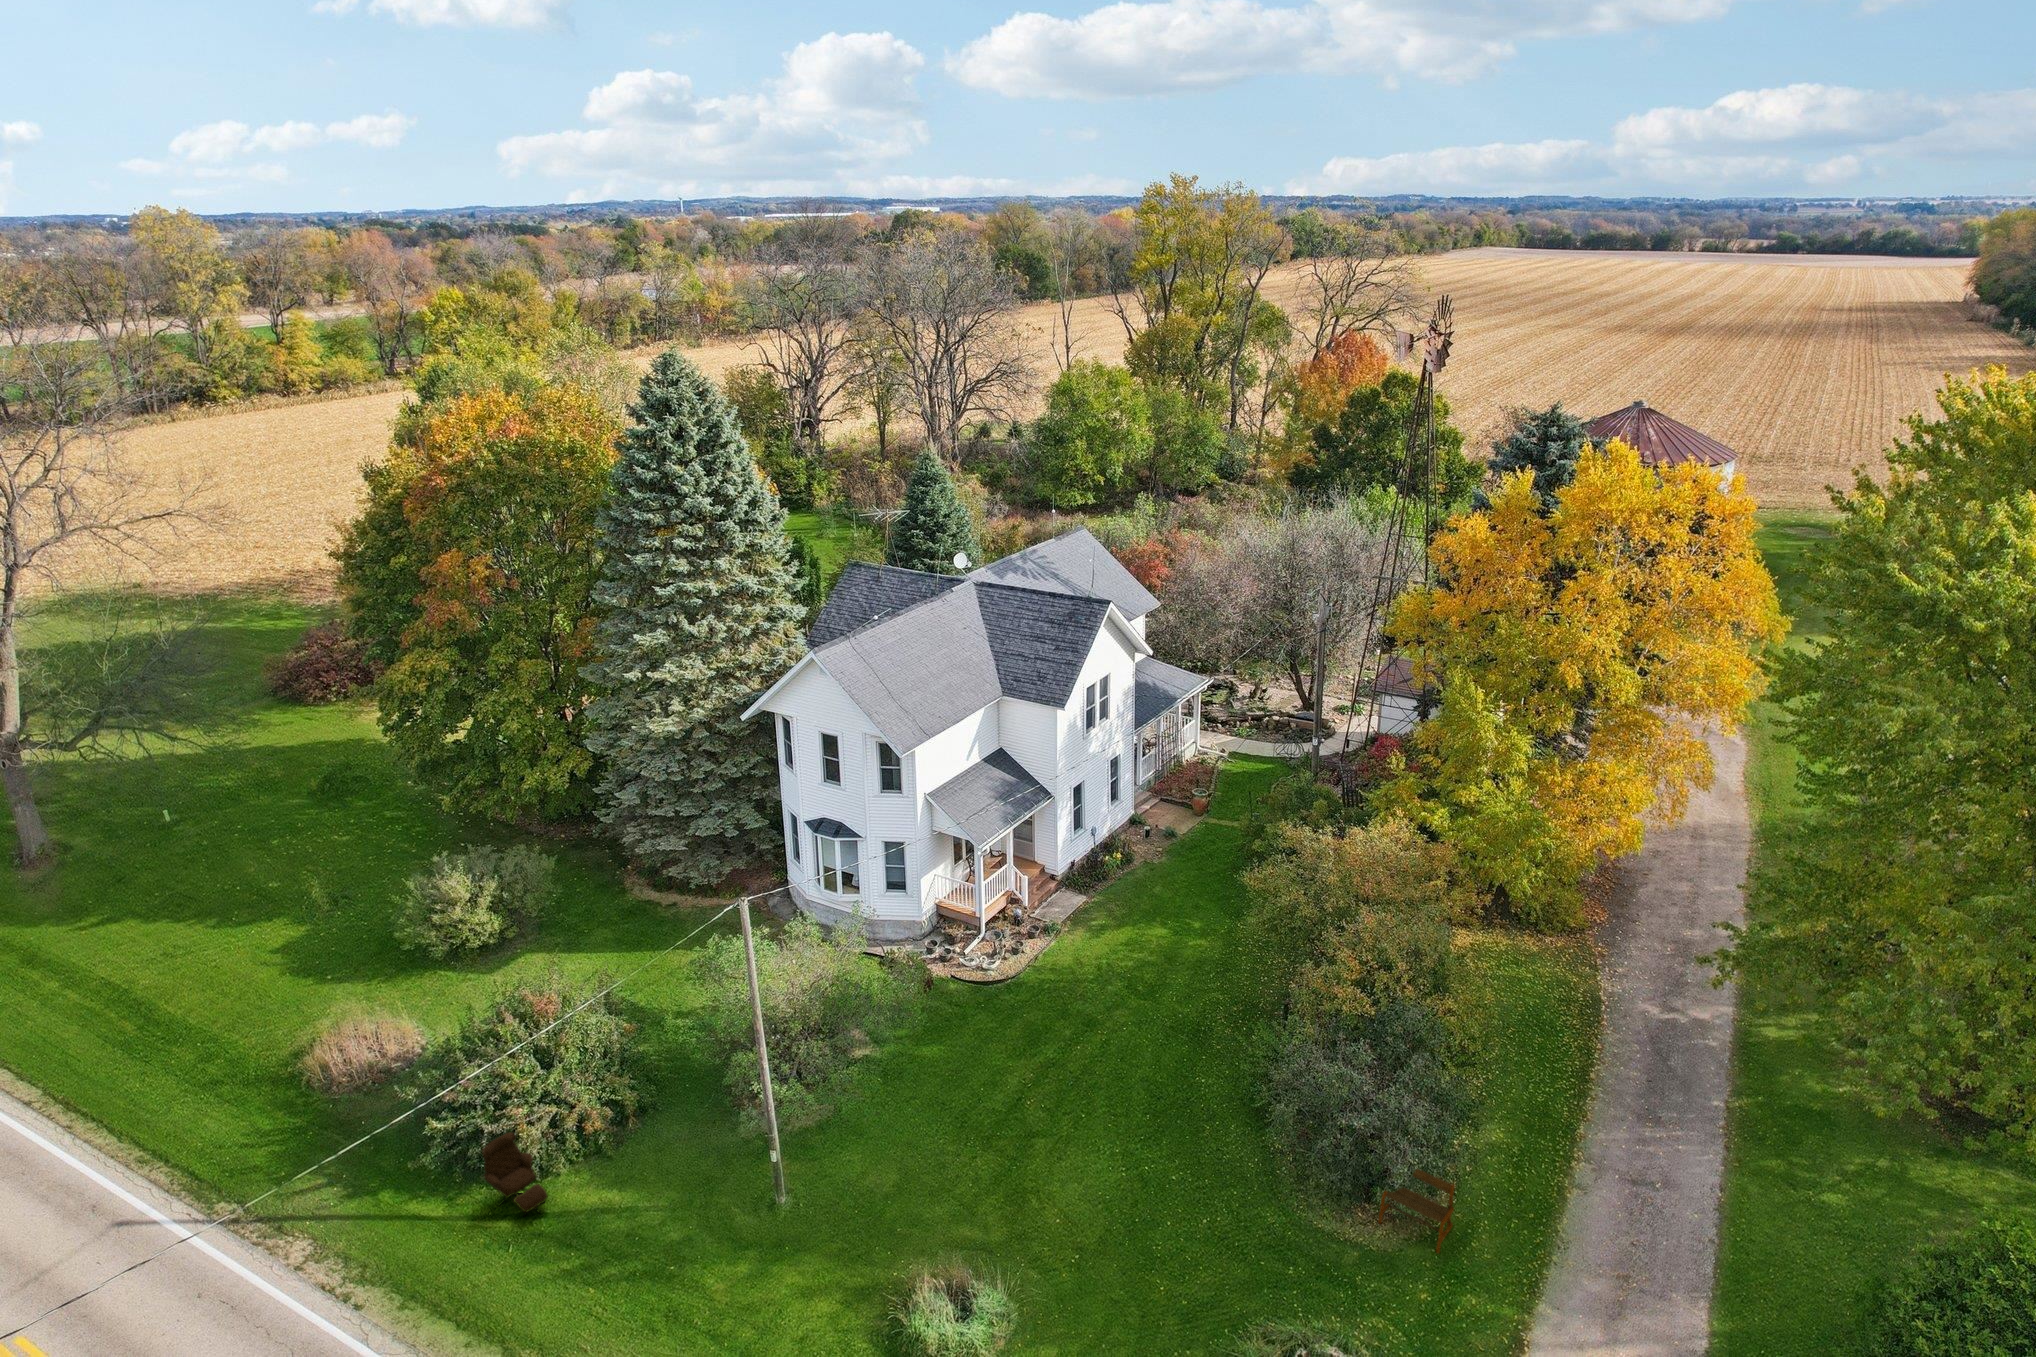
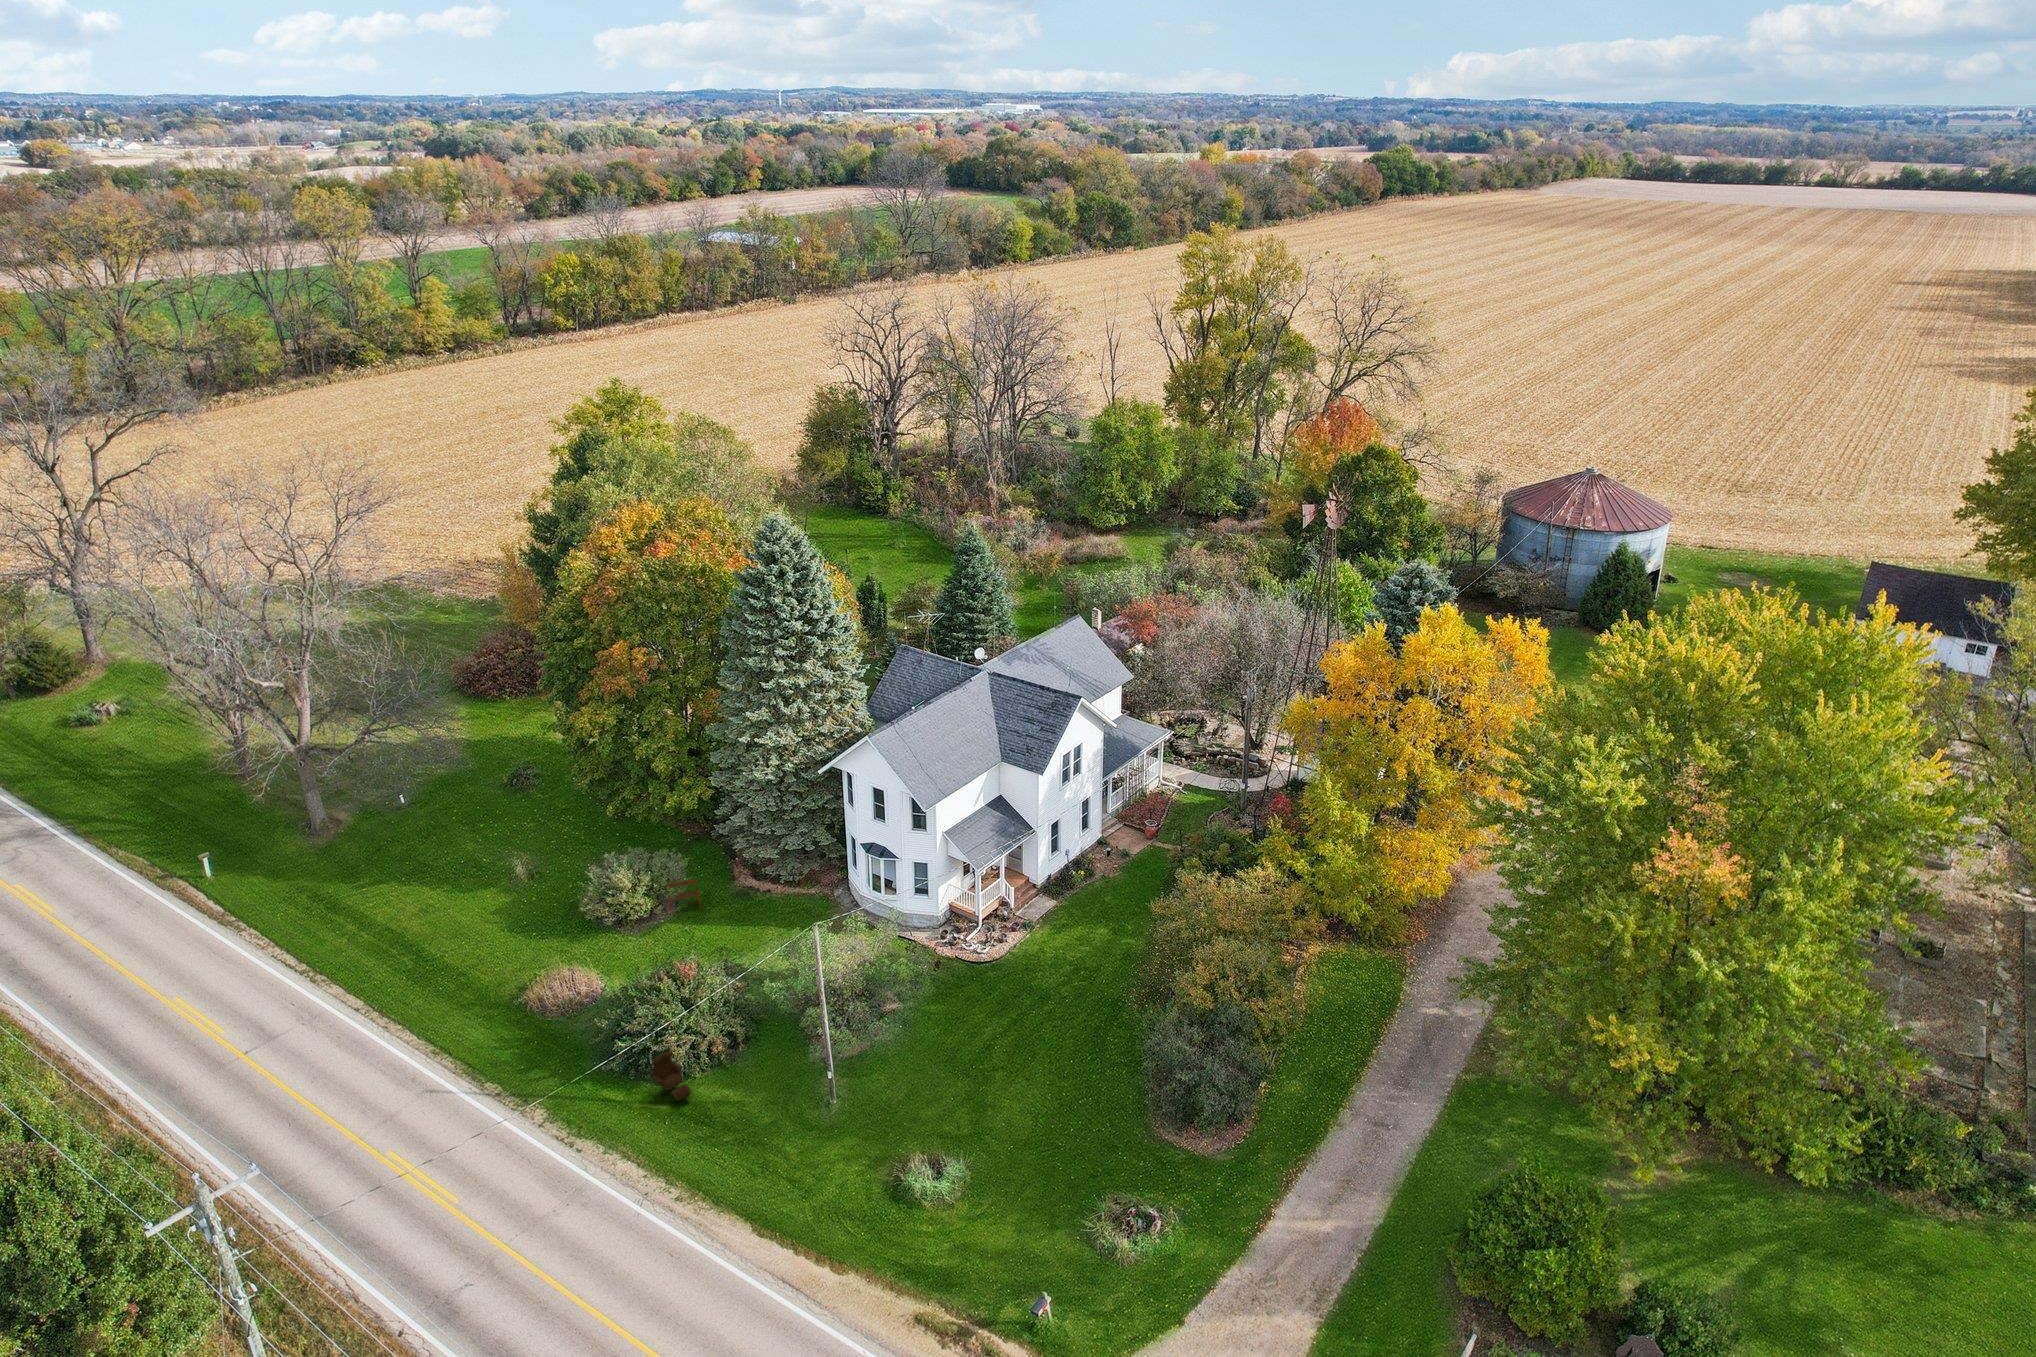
bench: present [1378,1169,1455,1253] -> present [668,879,700,908]

